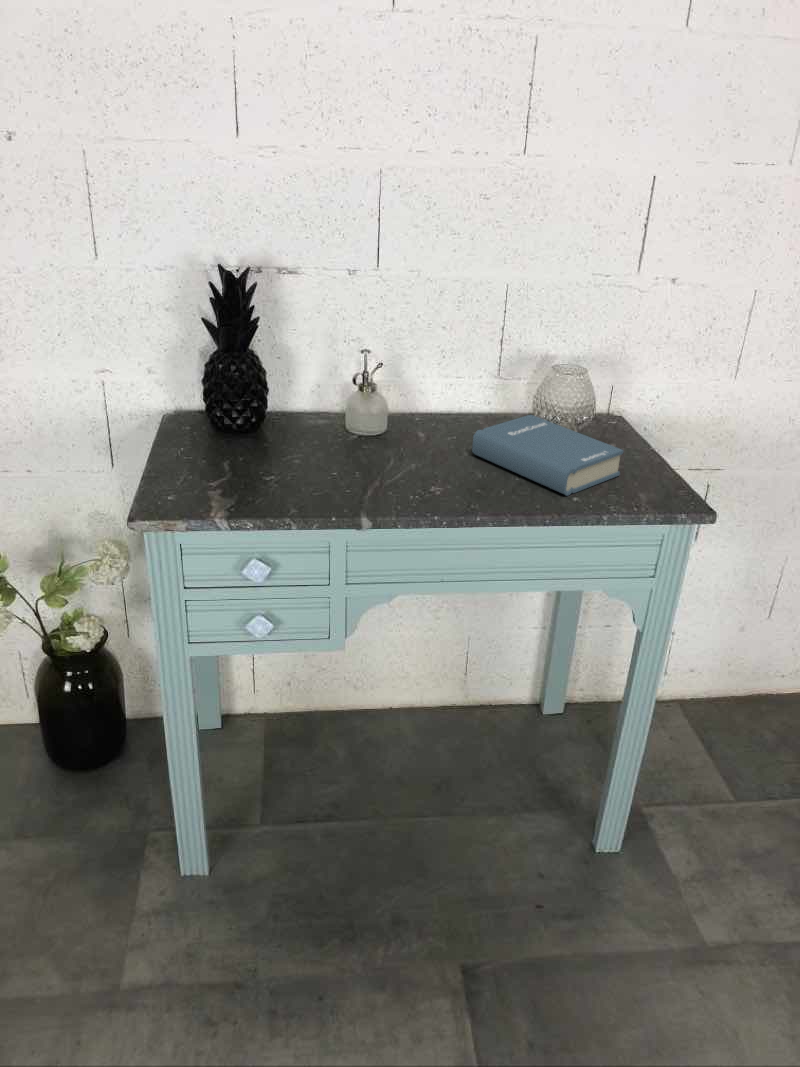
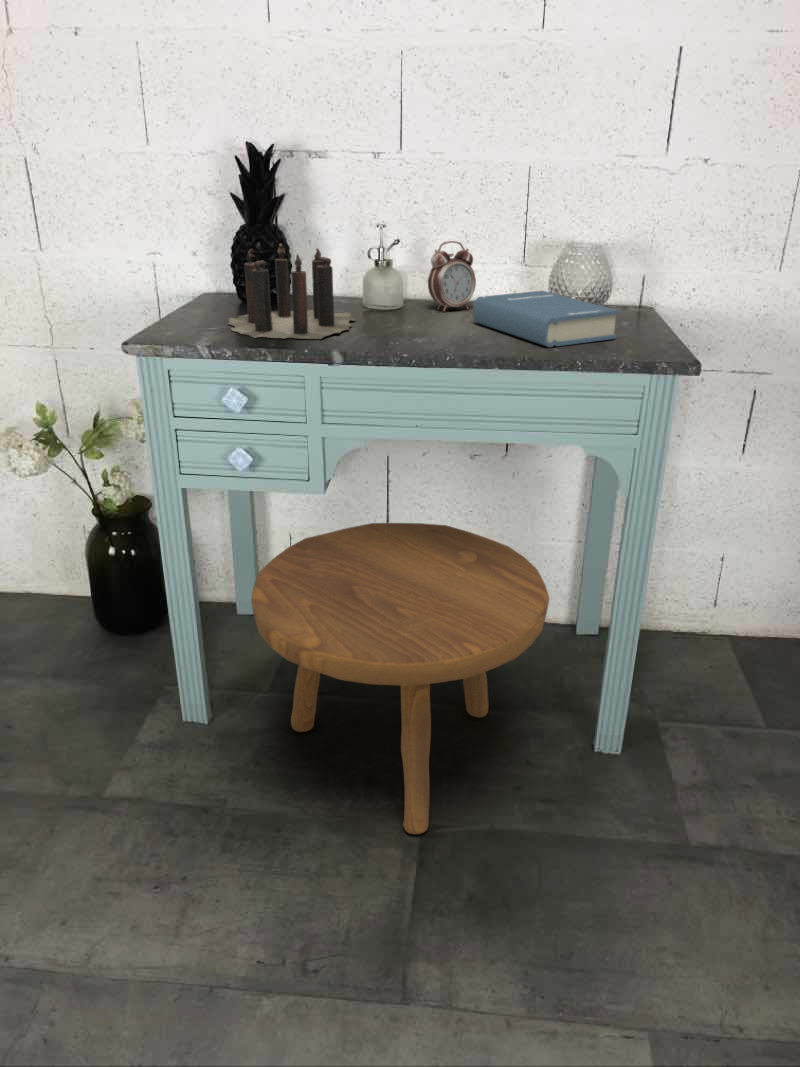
alarm clock: none [414,364,459,435] -> present [428,241,476,311]
candle: none [212,385,396,500] -> present [229,244,355,339]
footstool: none [277,646,574,980] -> present [251,523,549,834]

